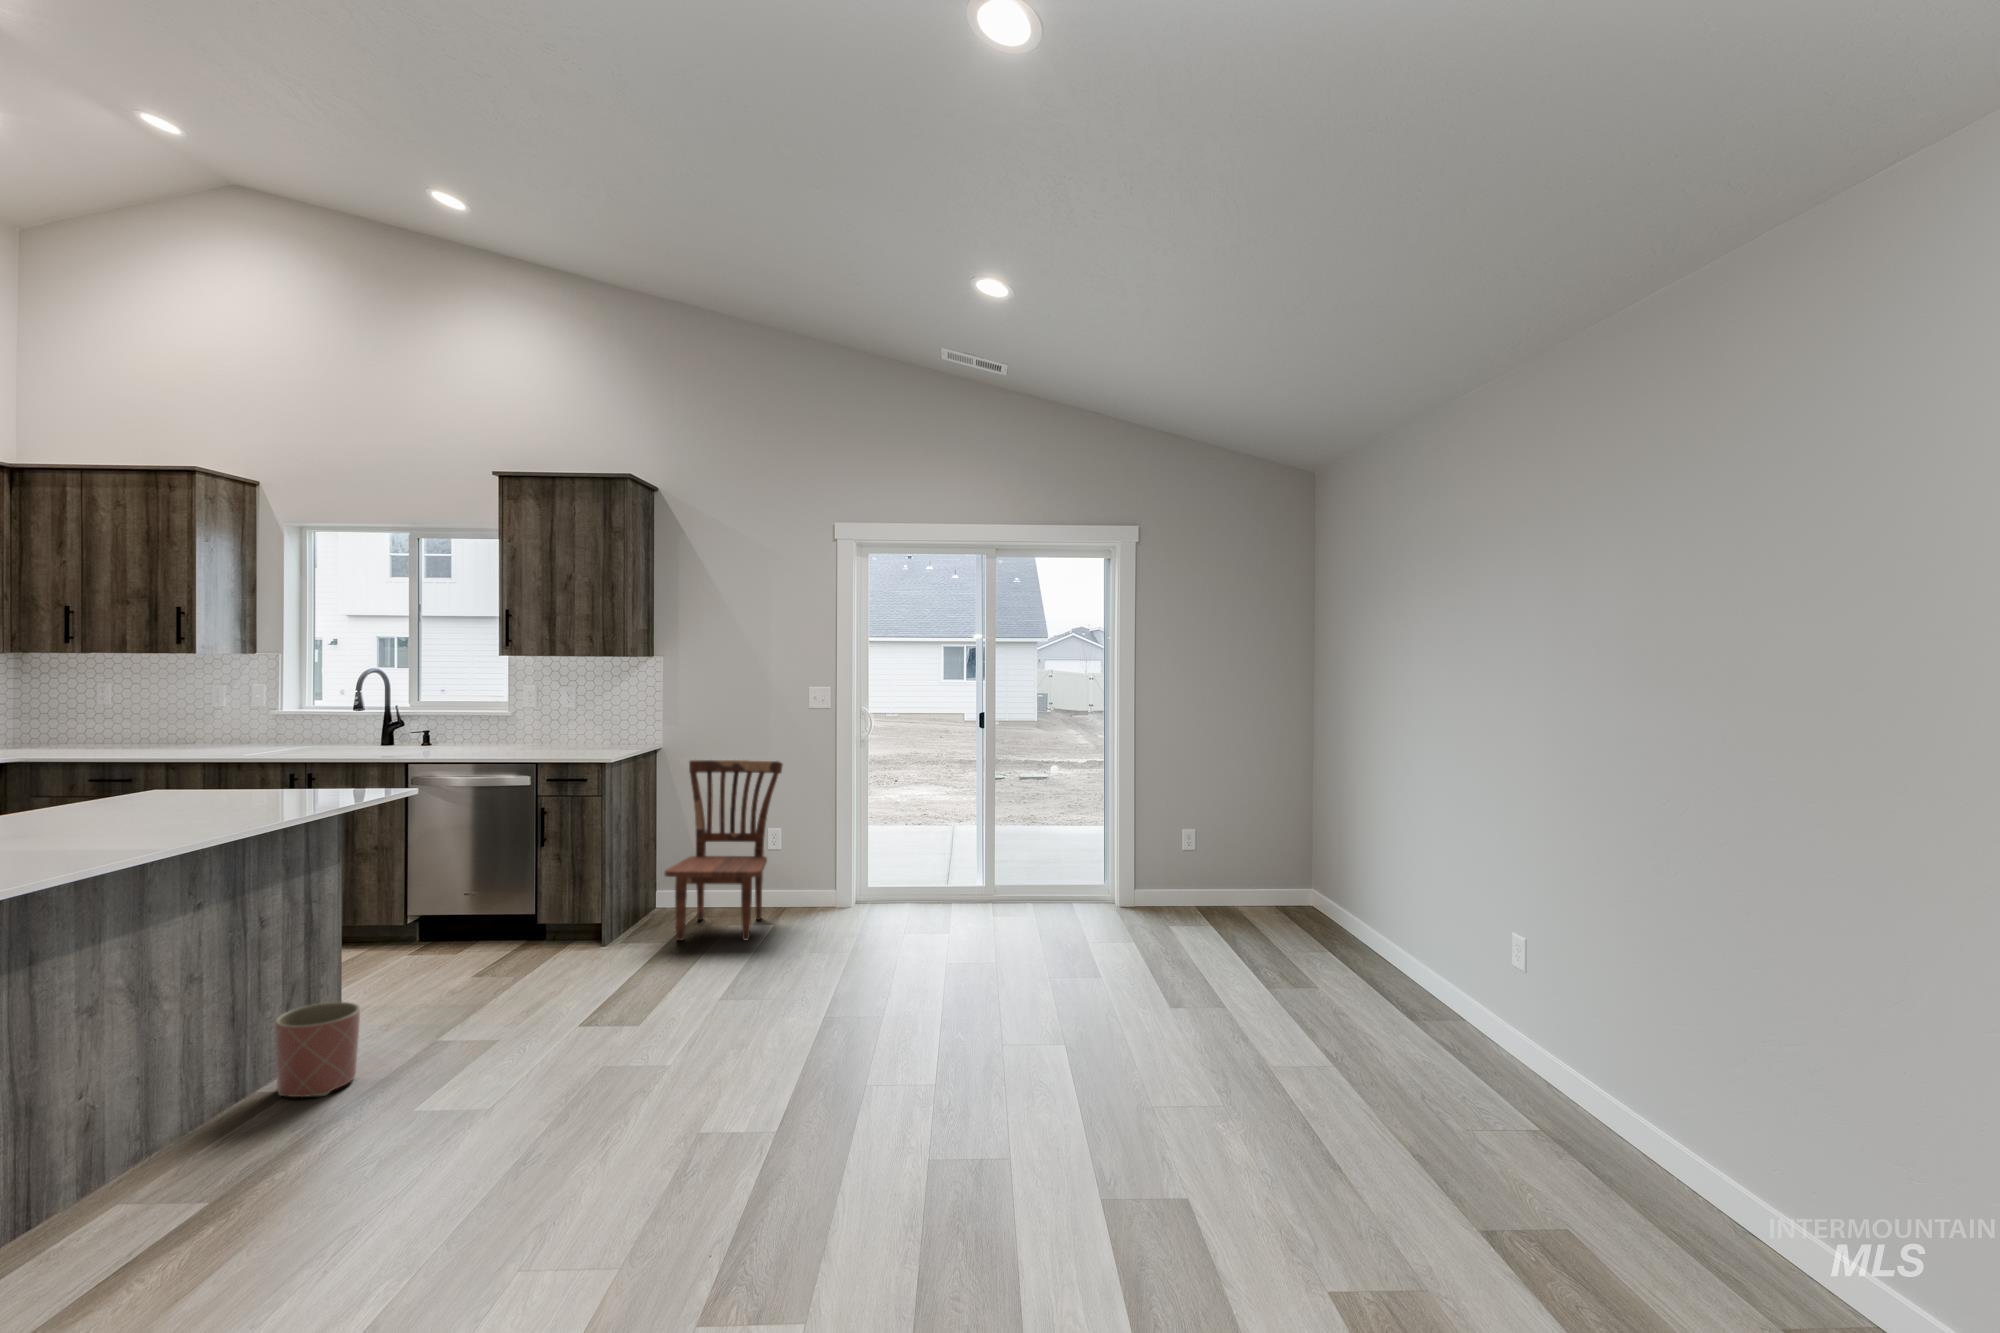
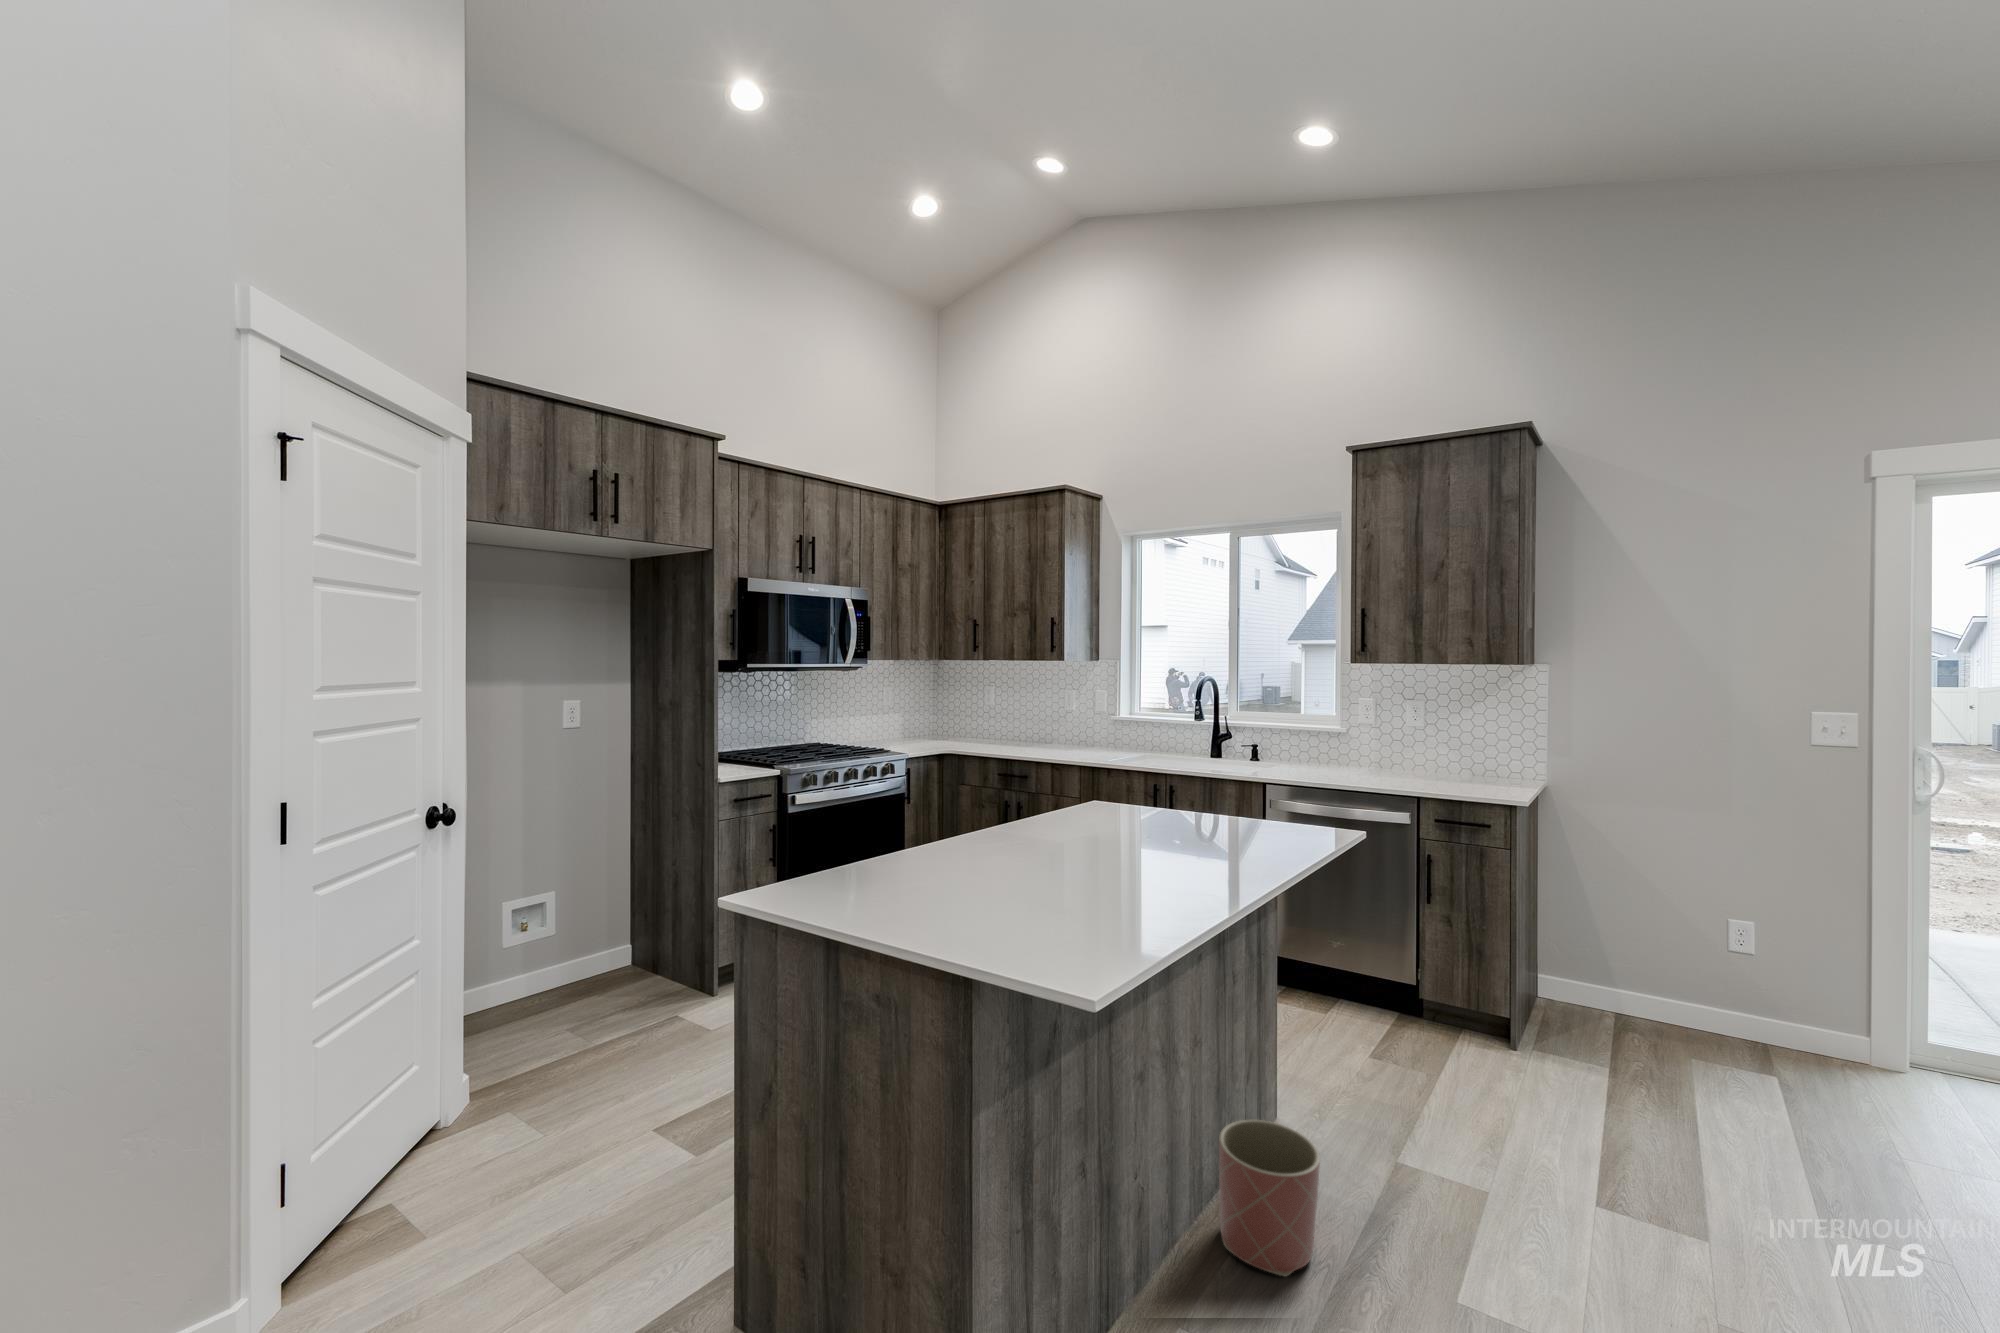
dining chair: present [664,760,783,940] -> none [1595,808,1783,1103]

